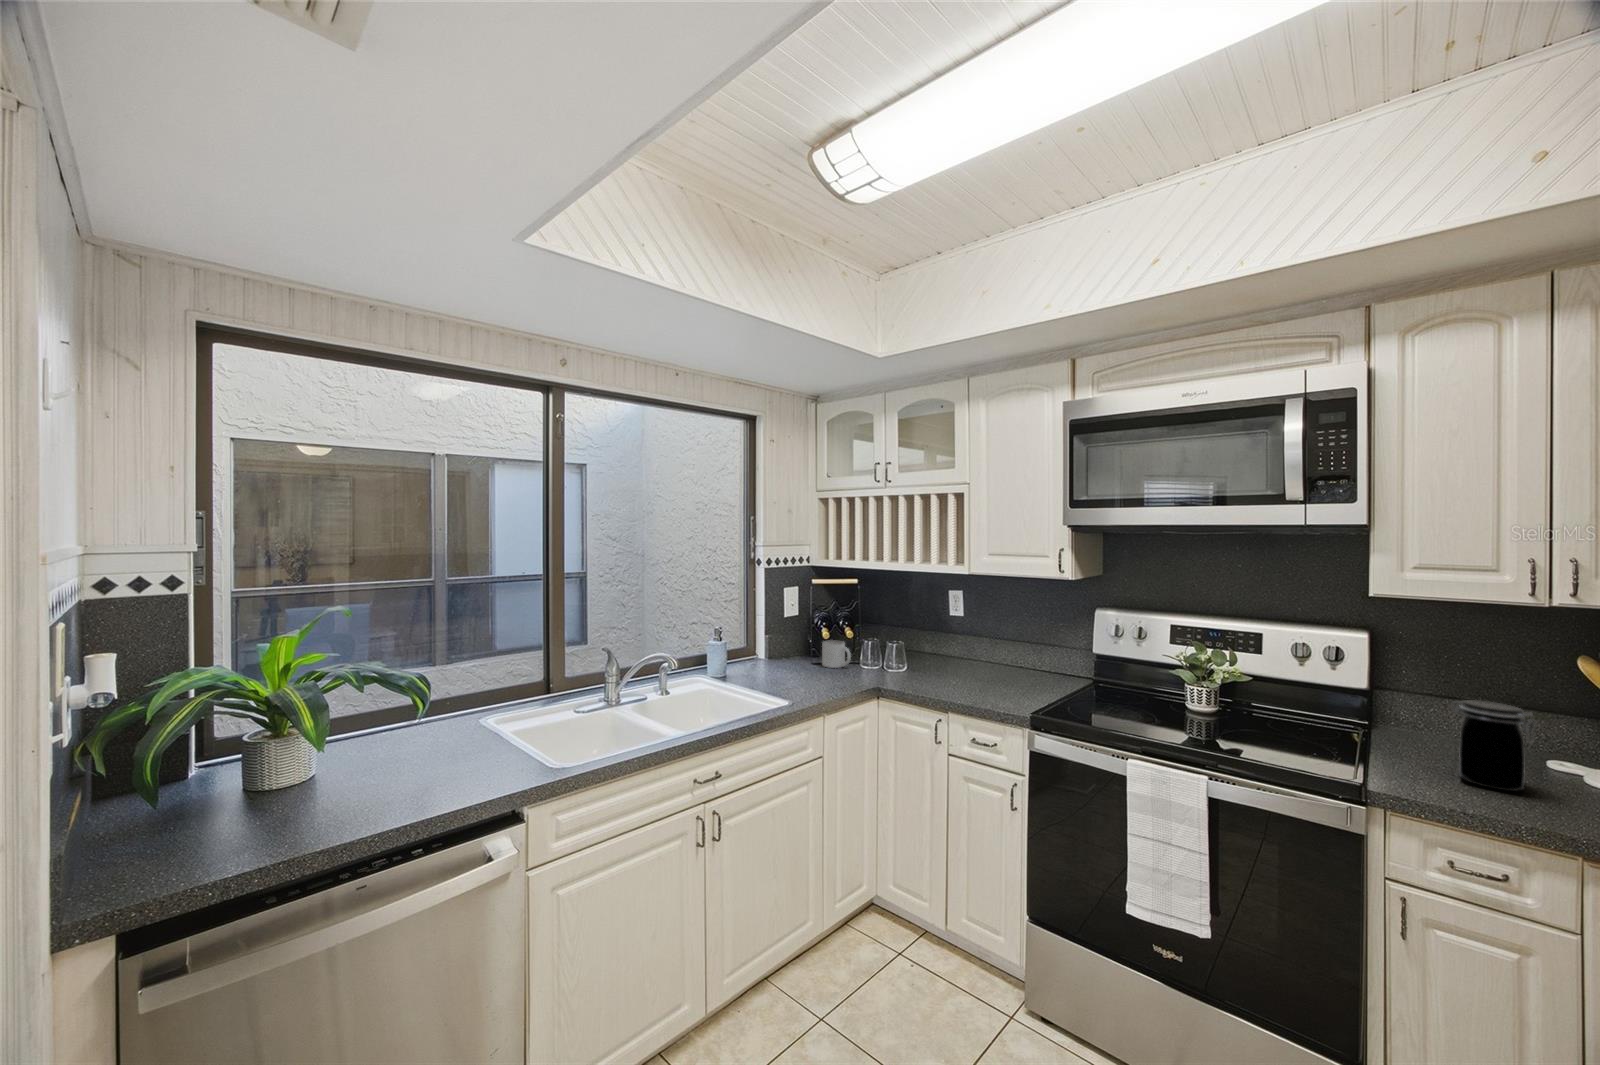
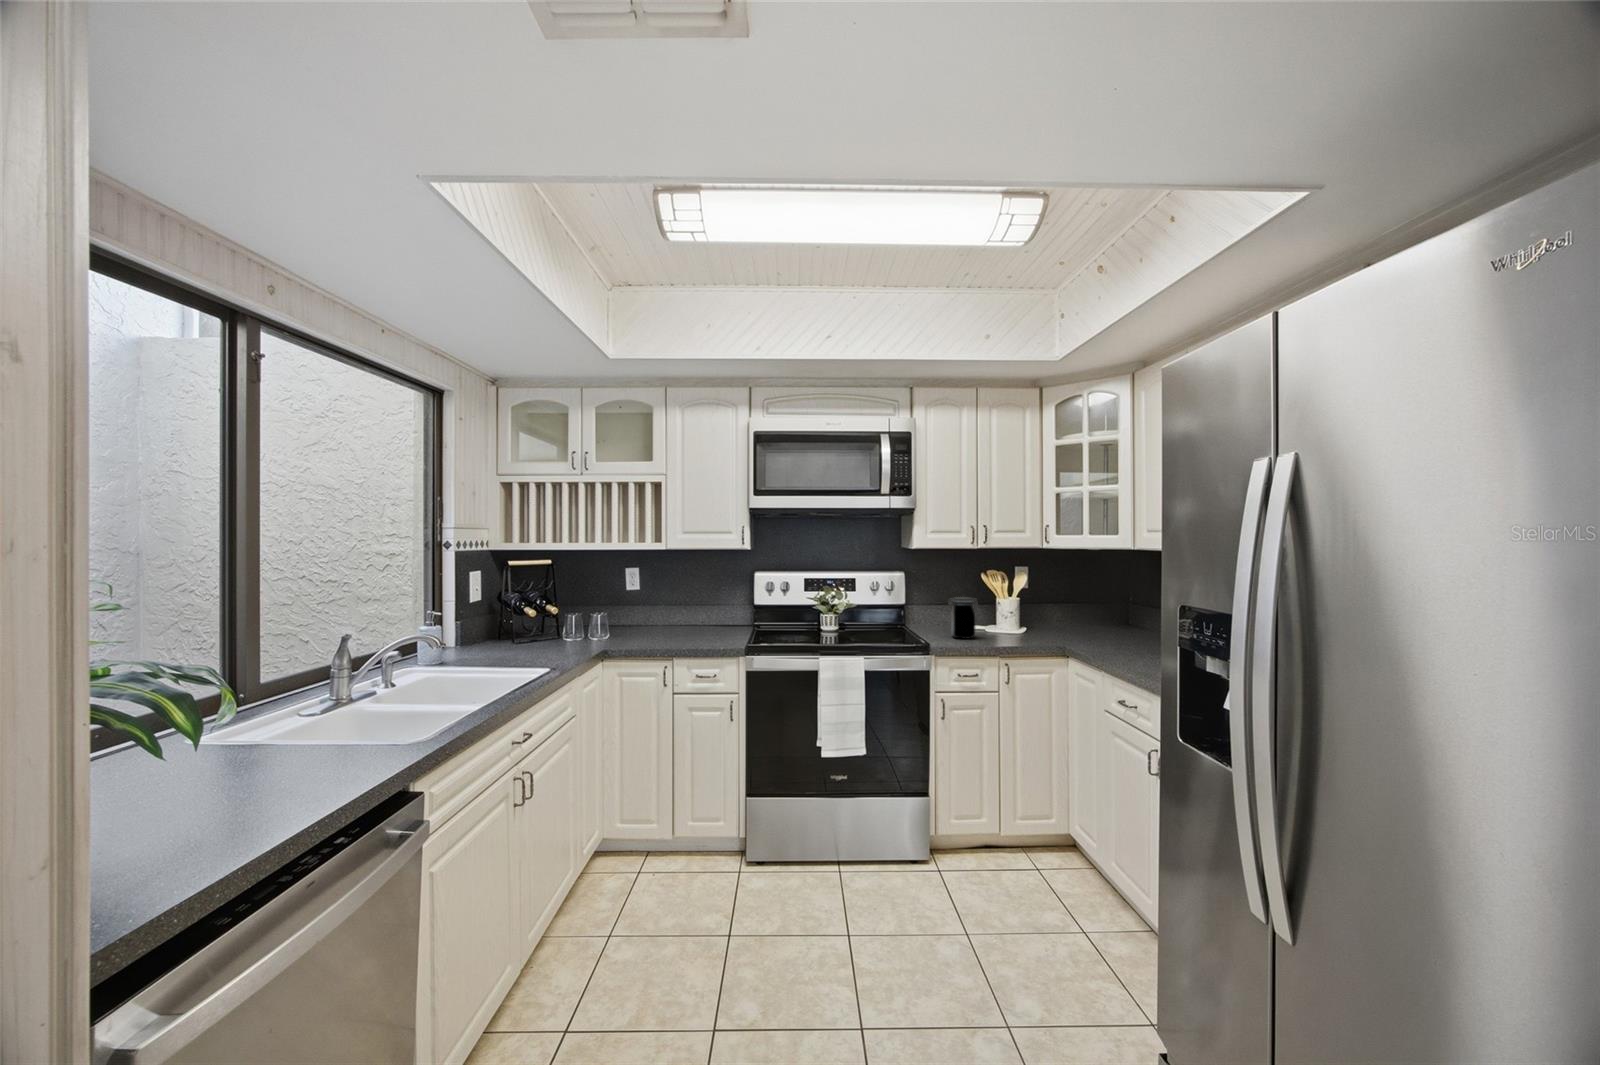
mug: present [822,640,851,668] -> none [528,620,561,646]

